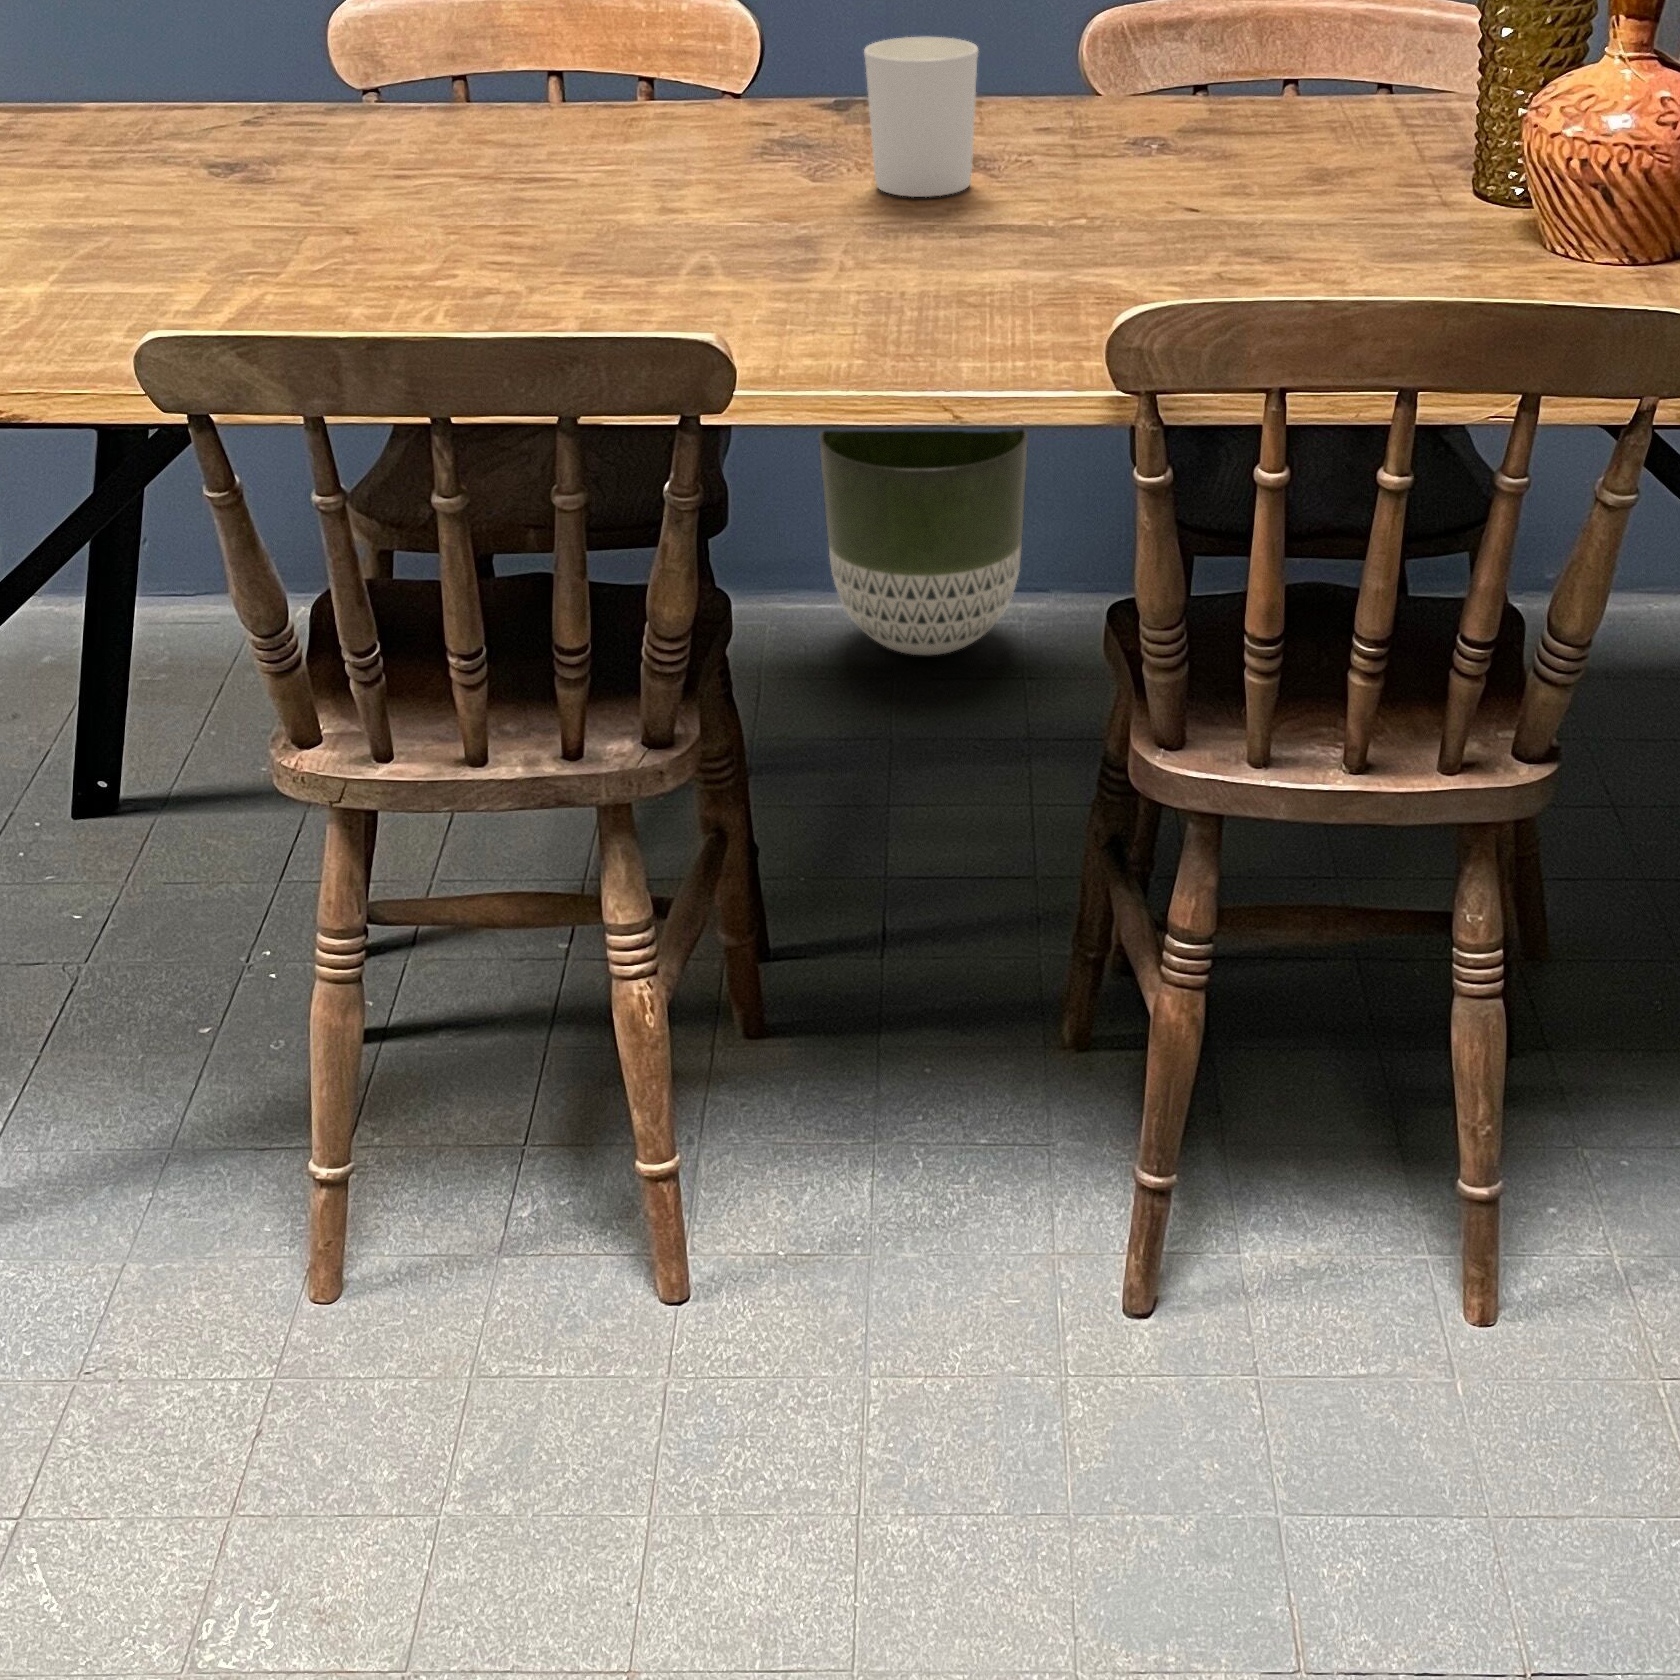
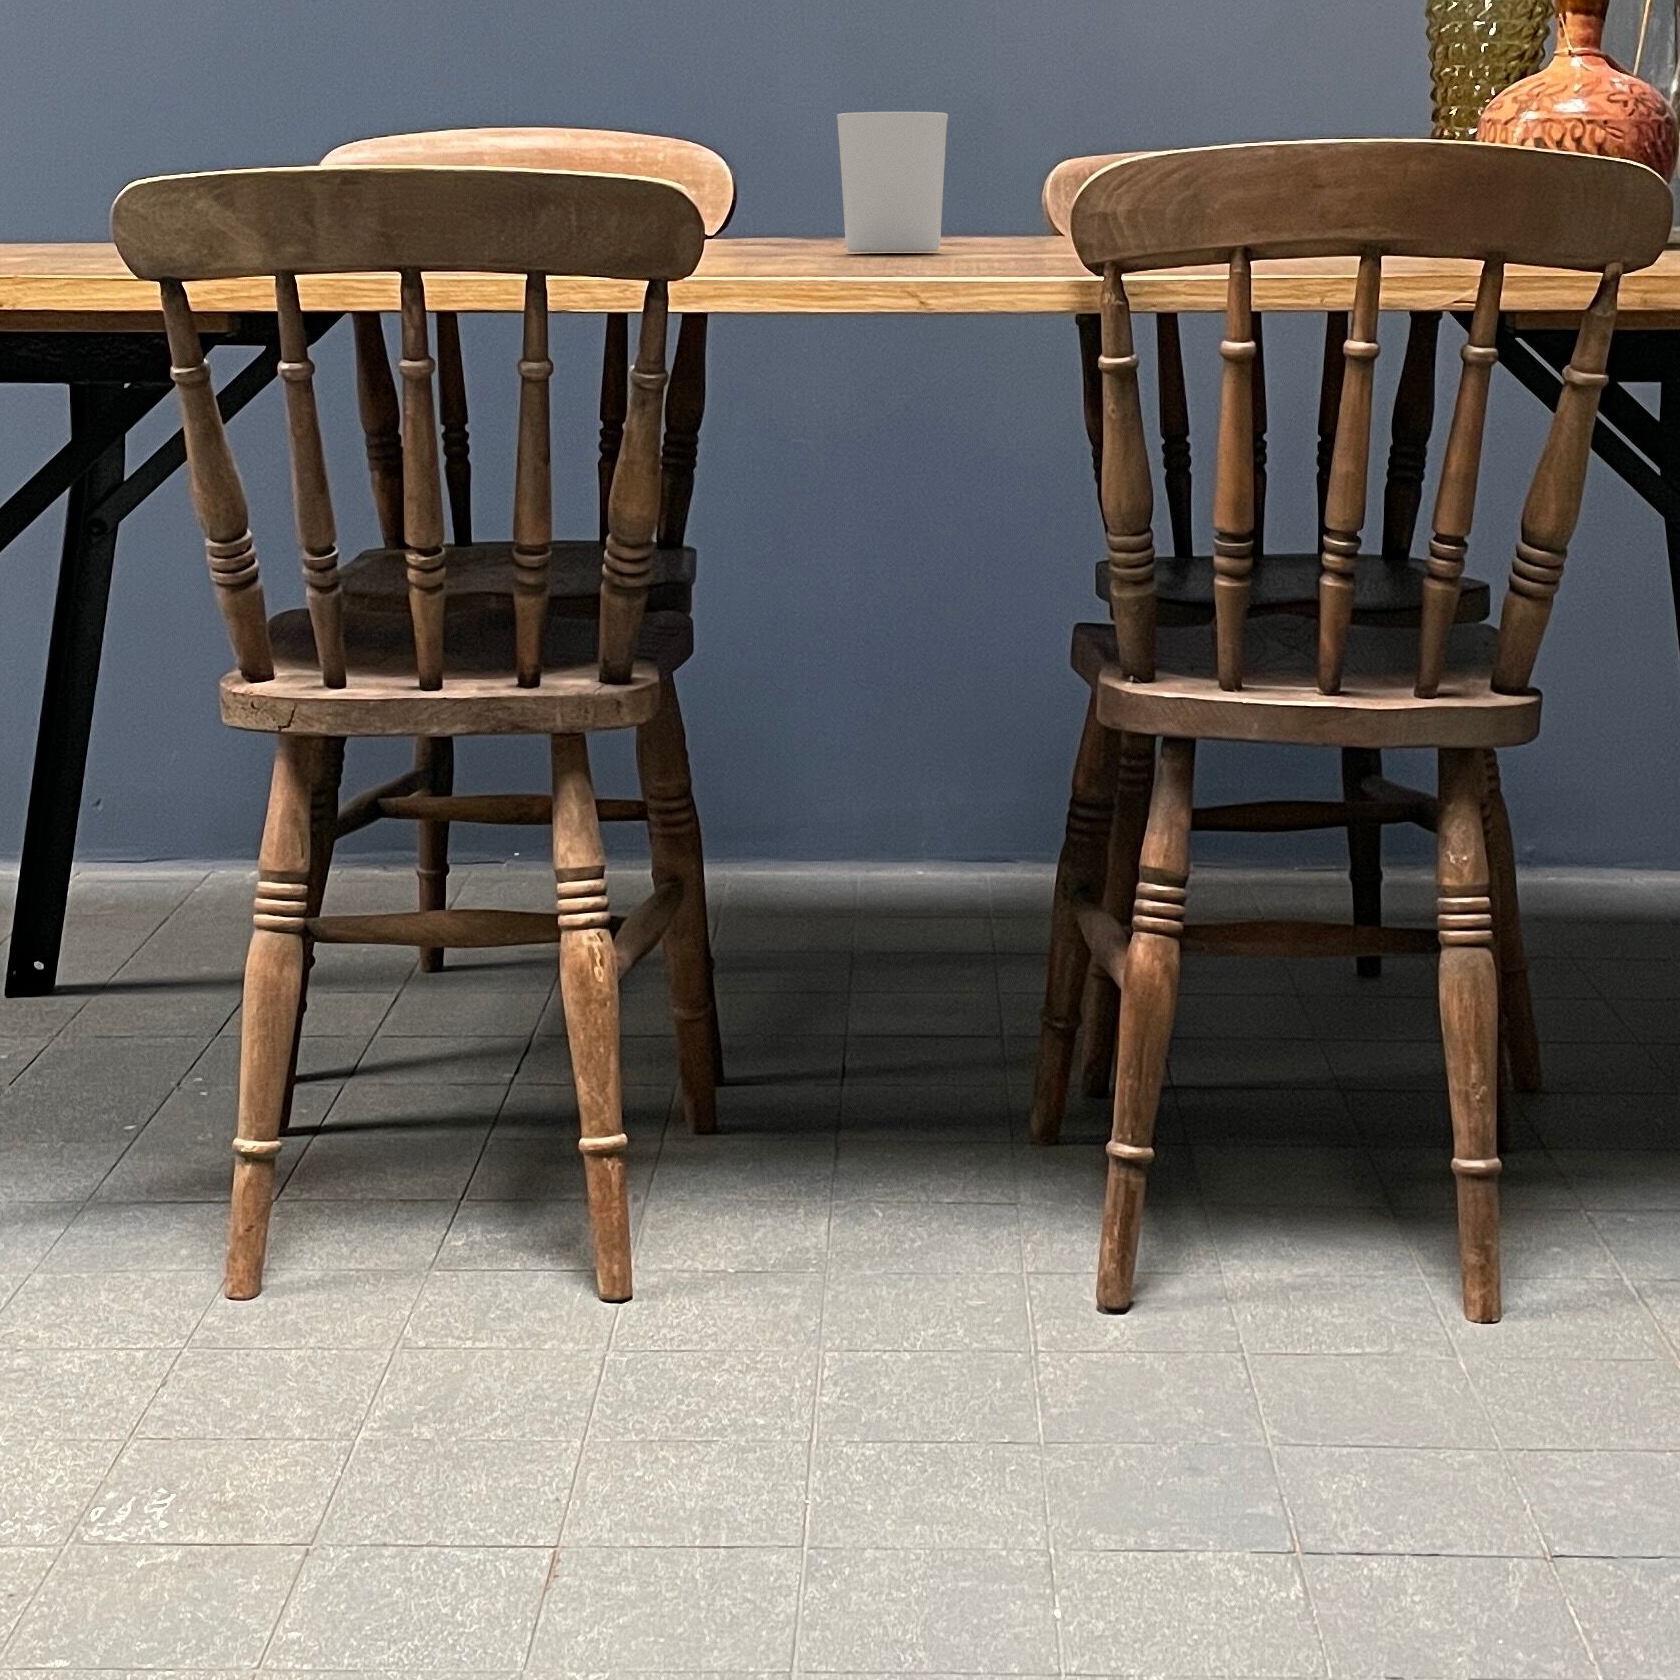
planter: present [819,429,1028,655] -> none [782,653,995,903]

